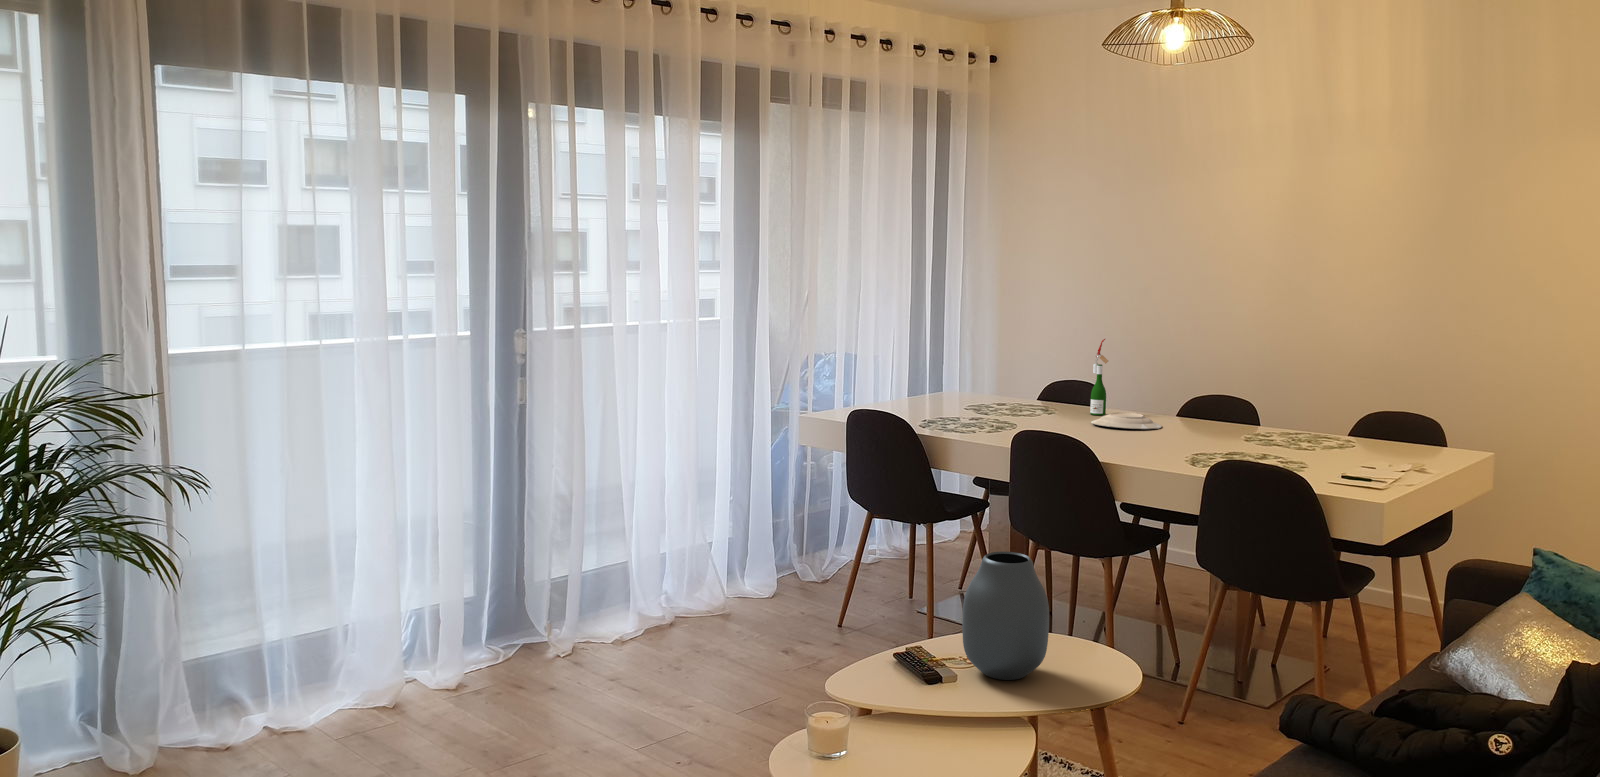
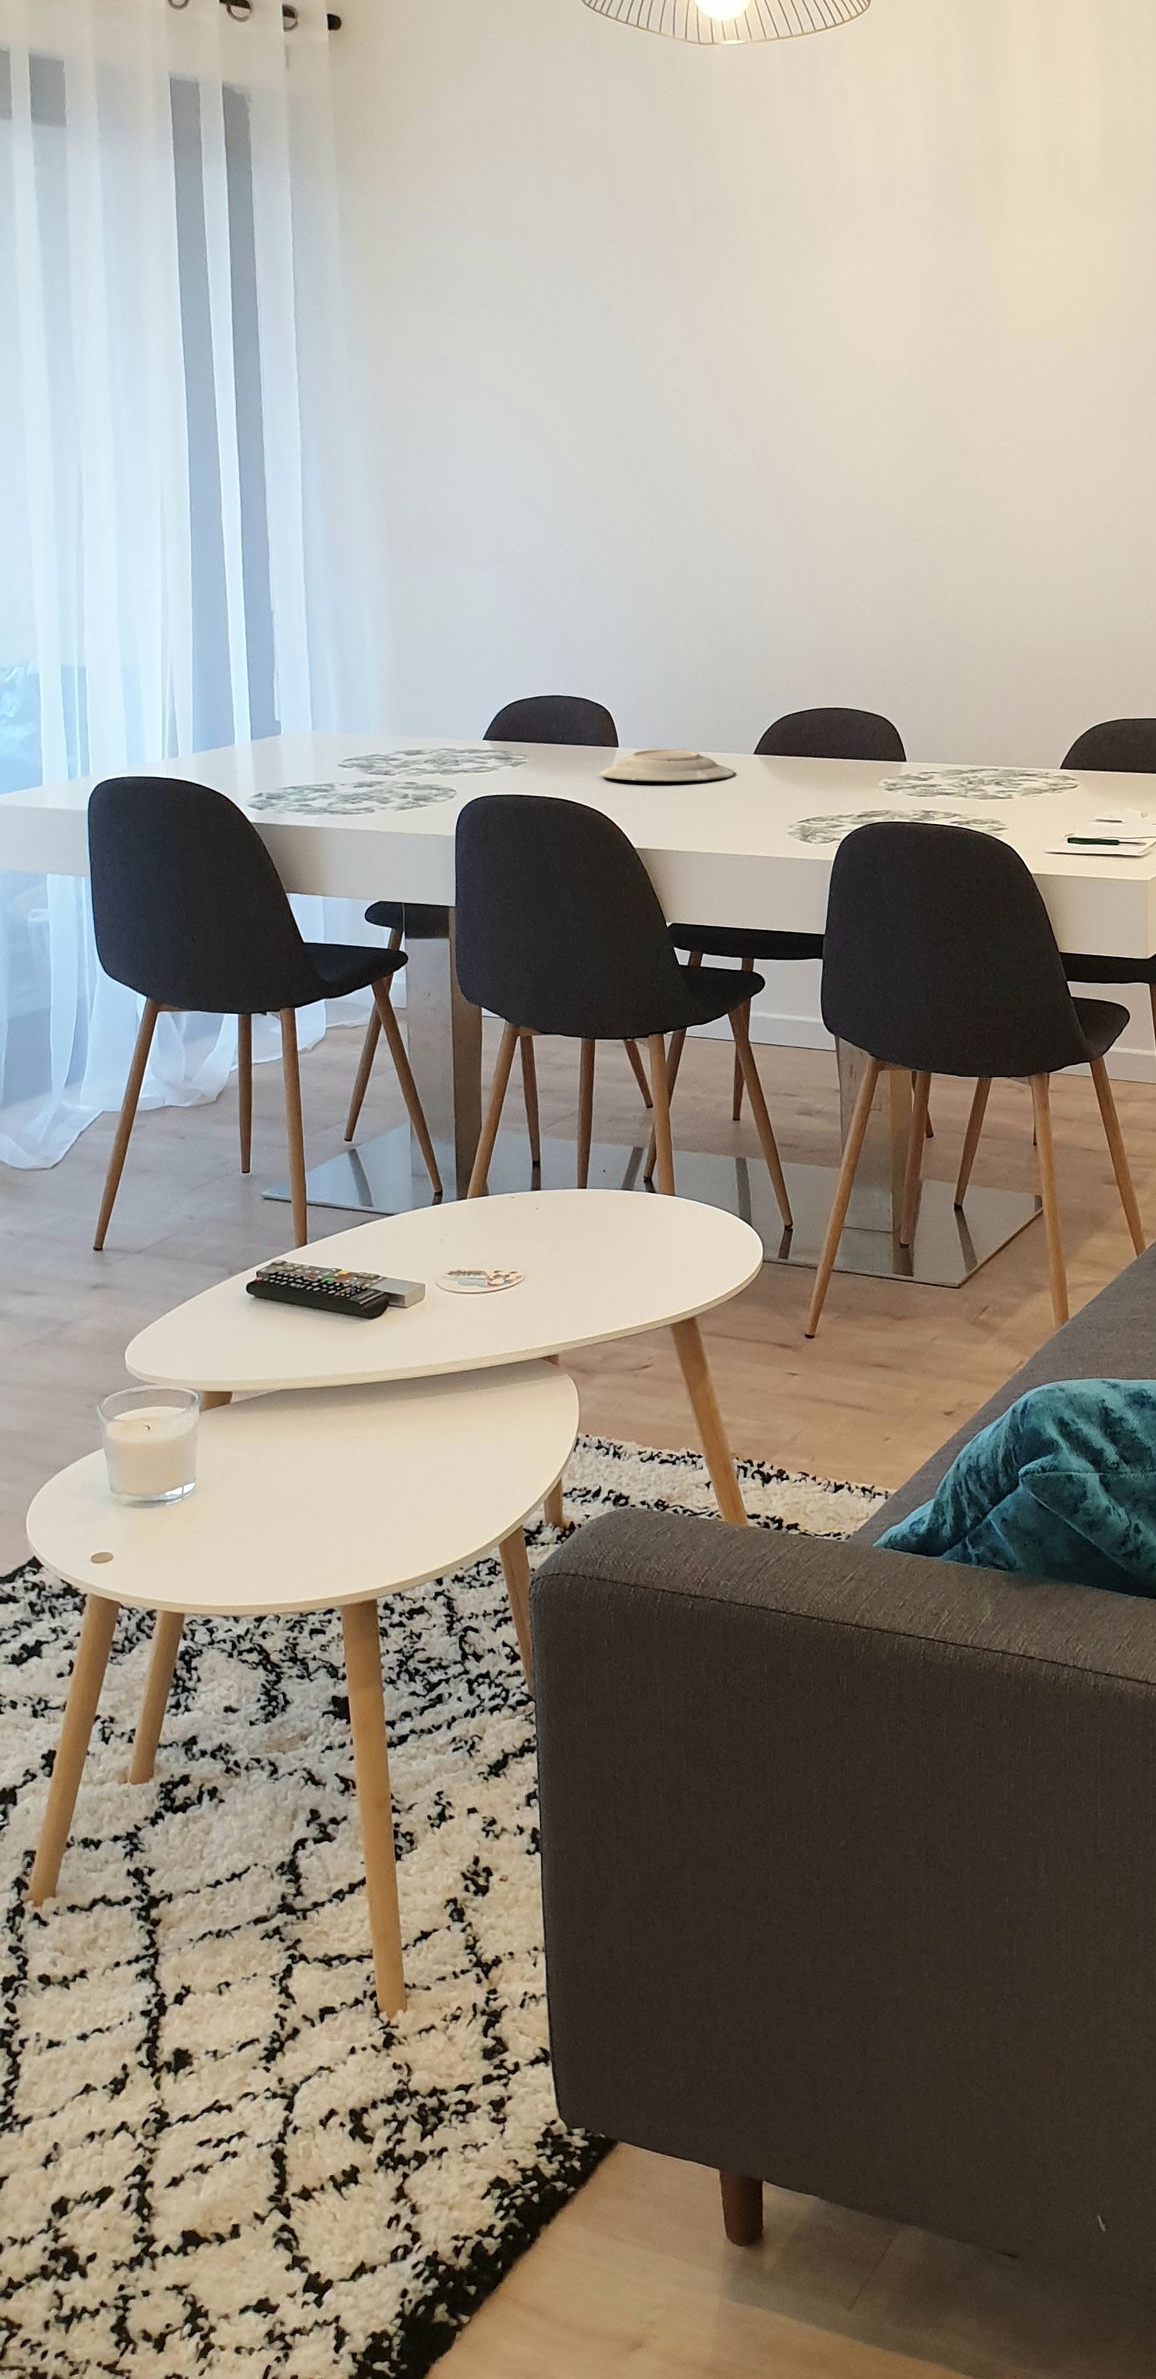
wine bottle: present [1090,339,1108,415] -> none [592,603,638,758]
vase: present [962,552,1049,680] -> none [417,1040,582,1286]

